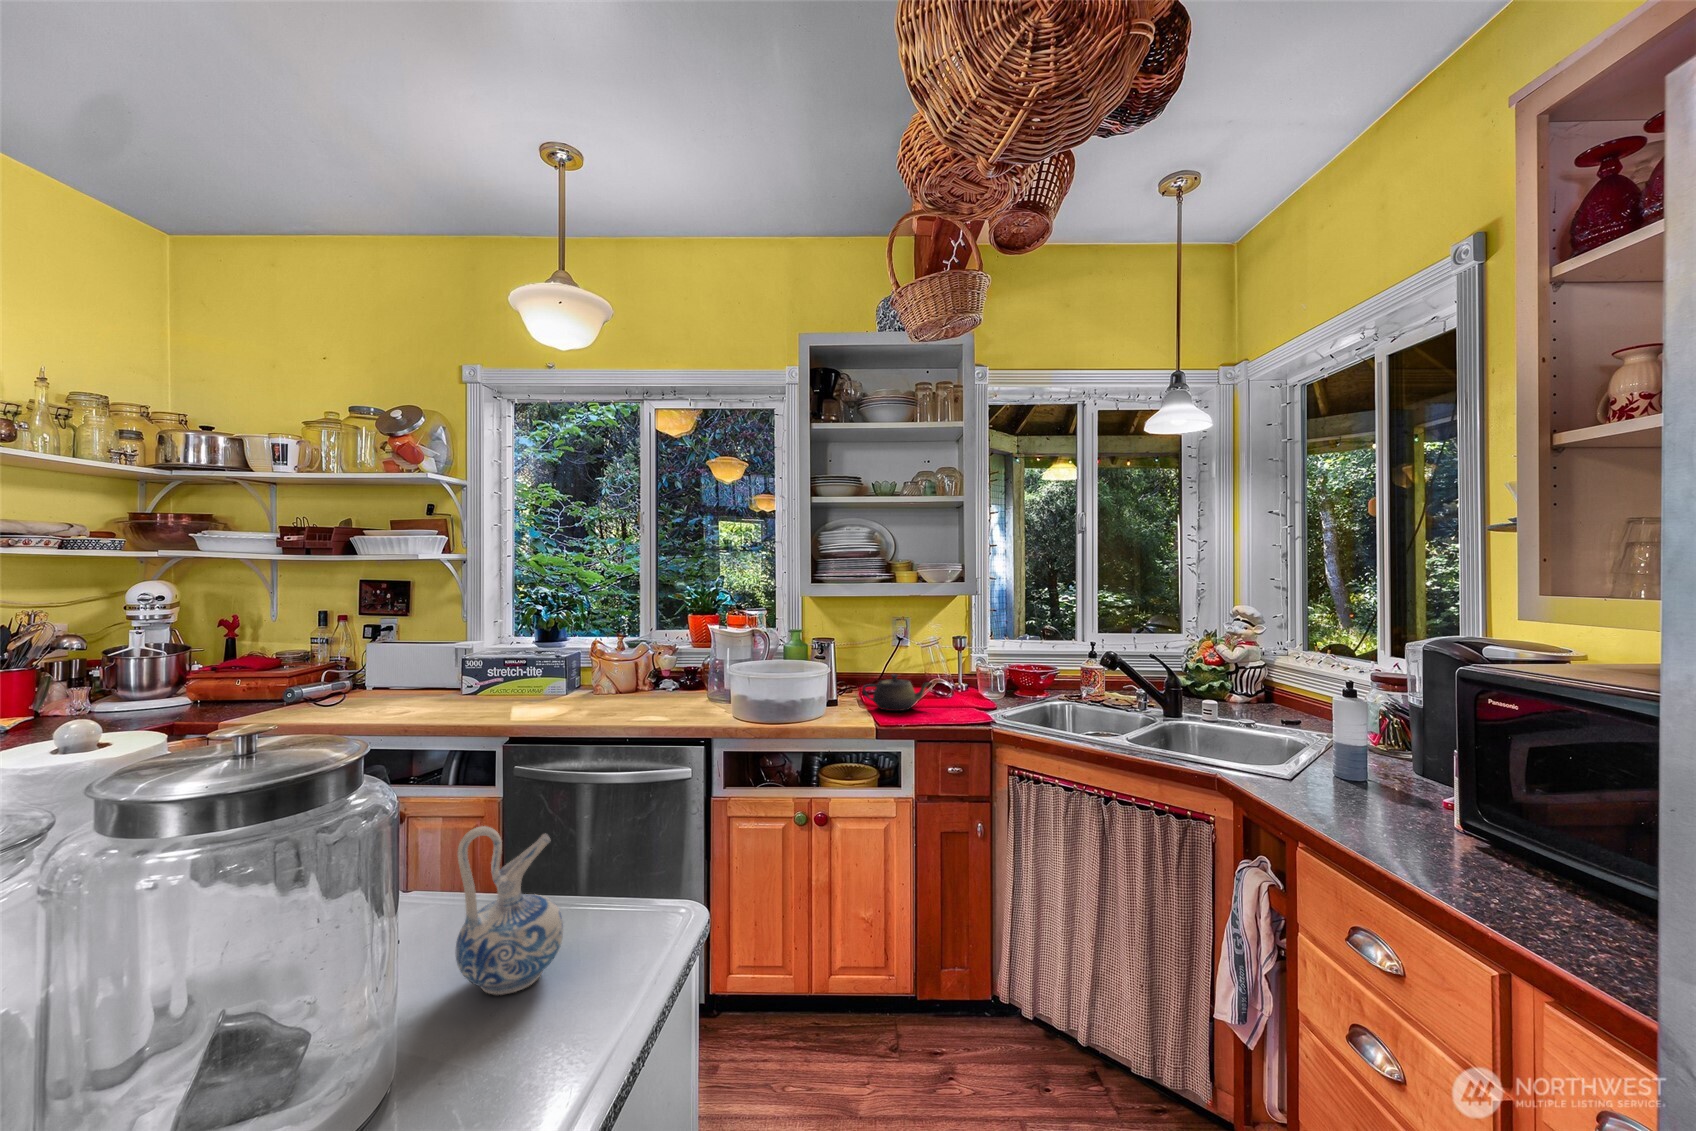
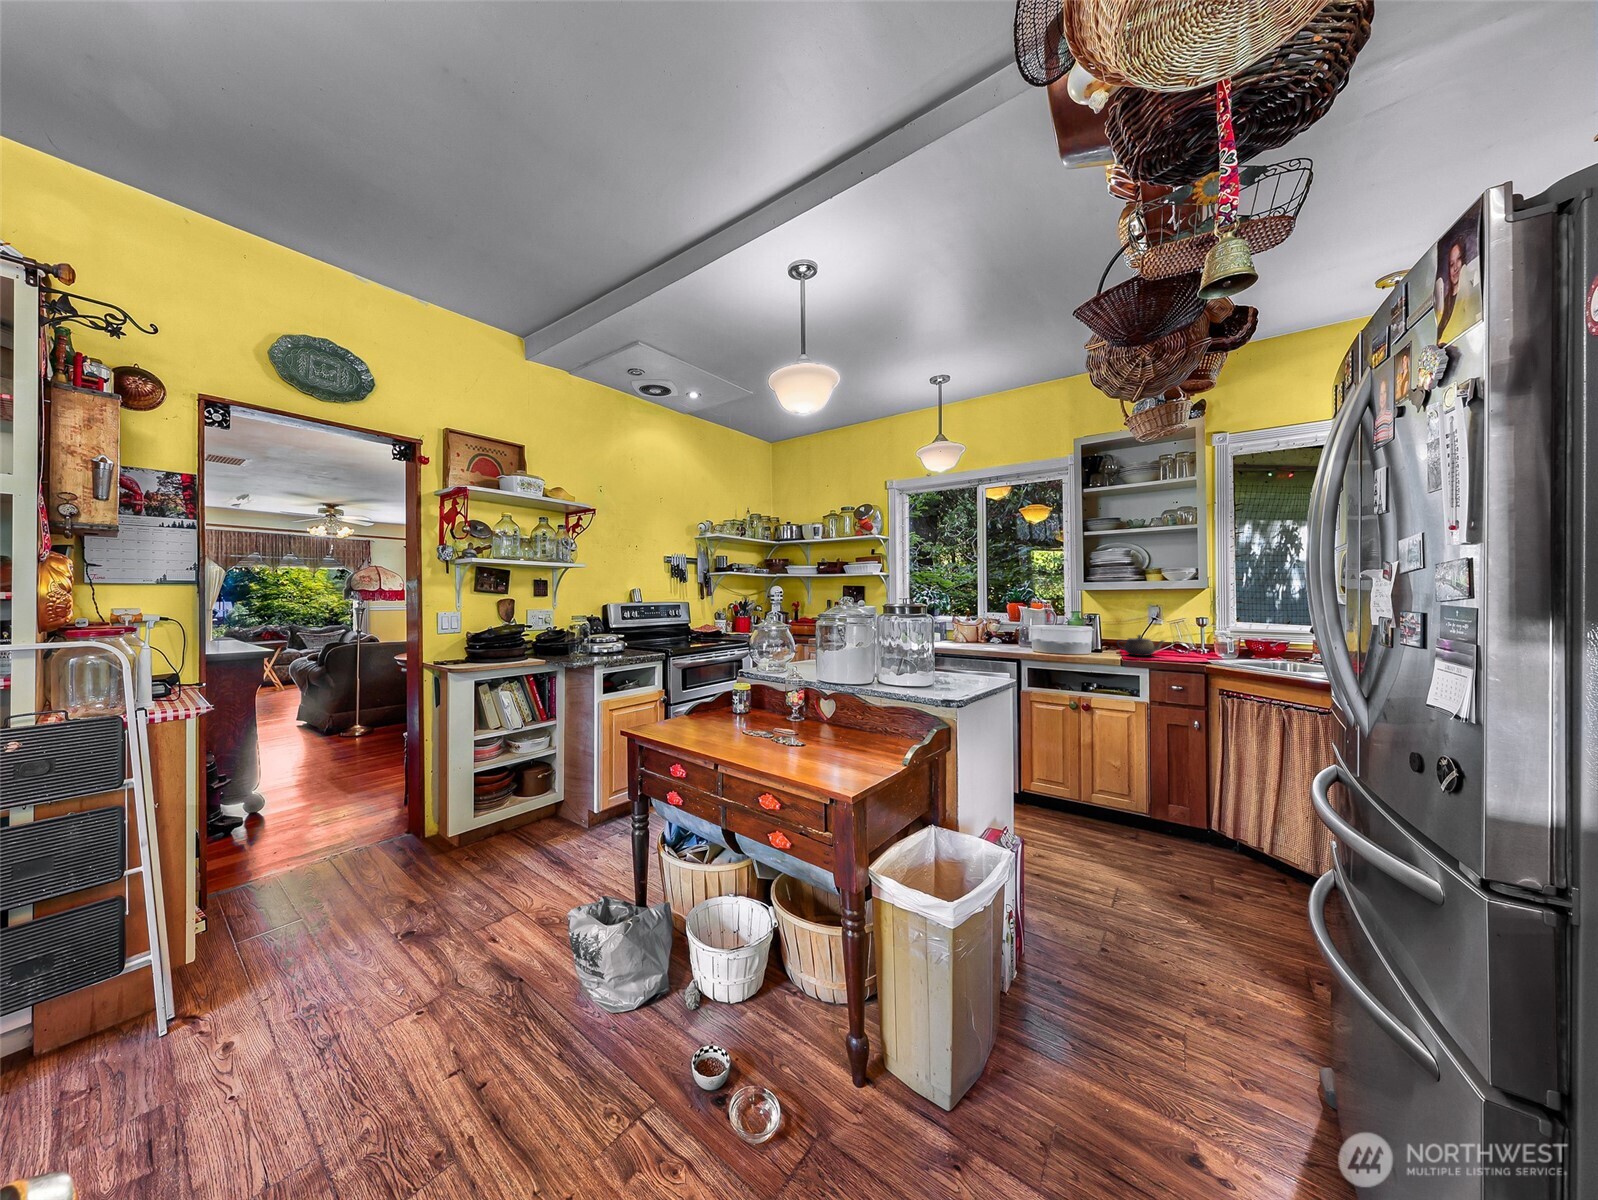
ceramic pitcher: present [456,826,563,995] -> none [952,635,981,681]

